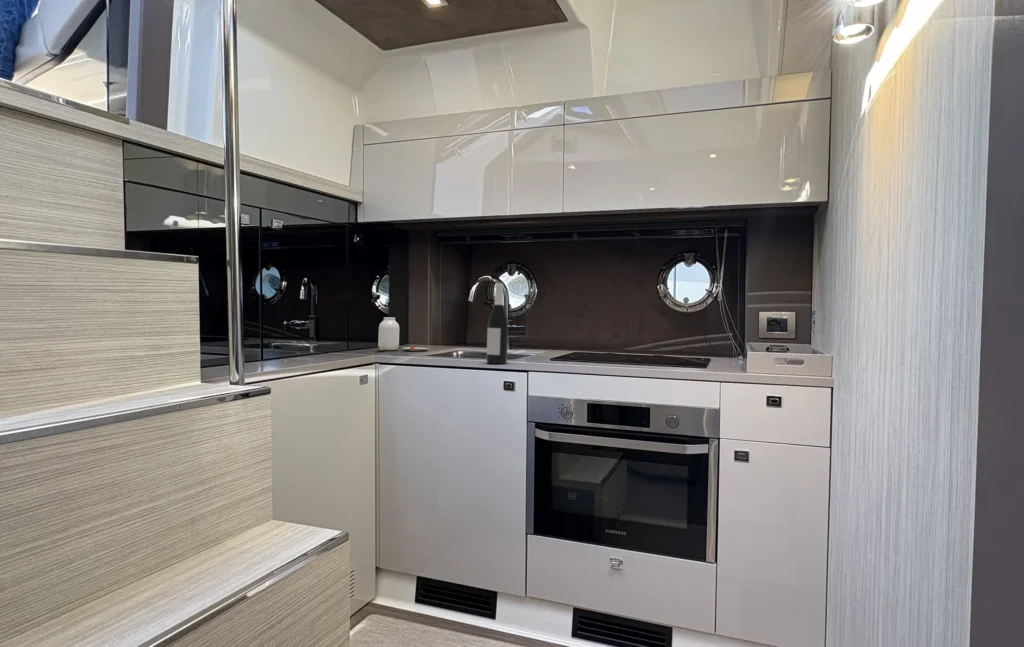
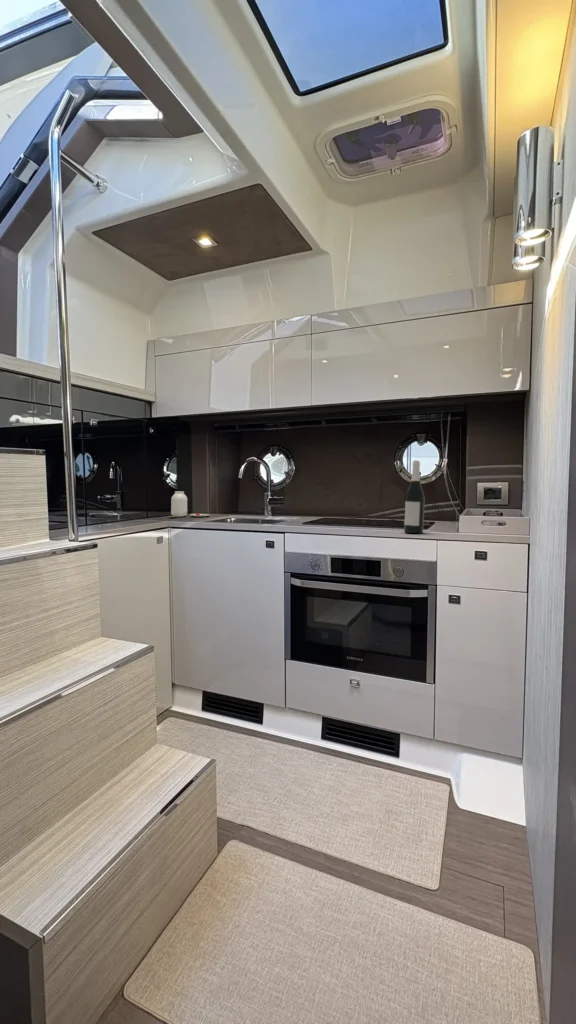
wine bottle: present [486,282,508,364] -> present [404,461,424,533]

